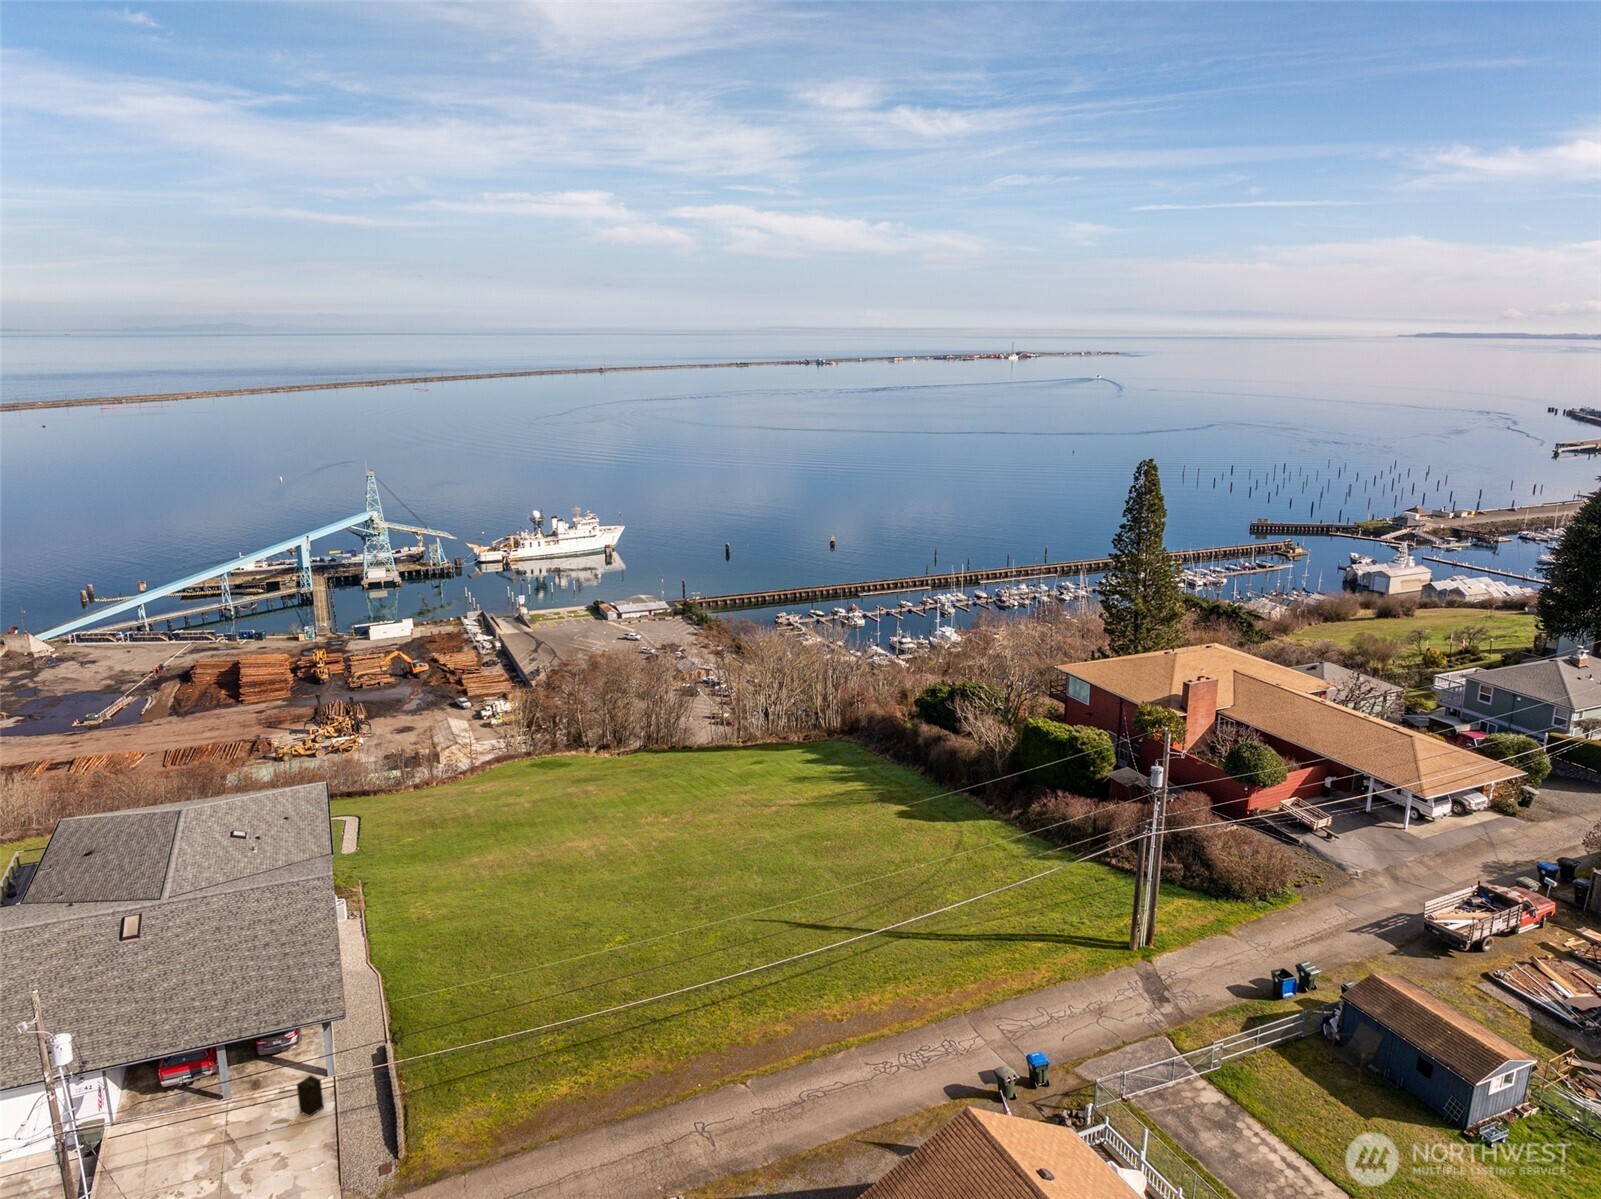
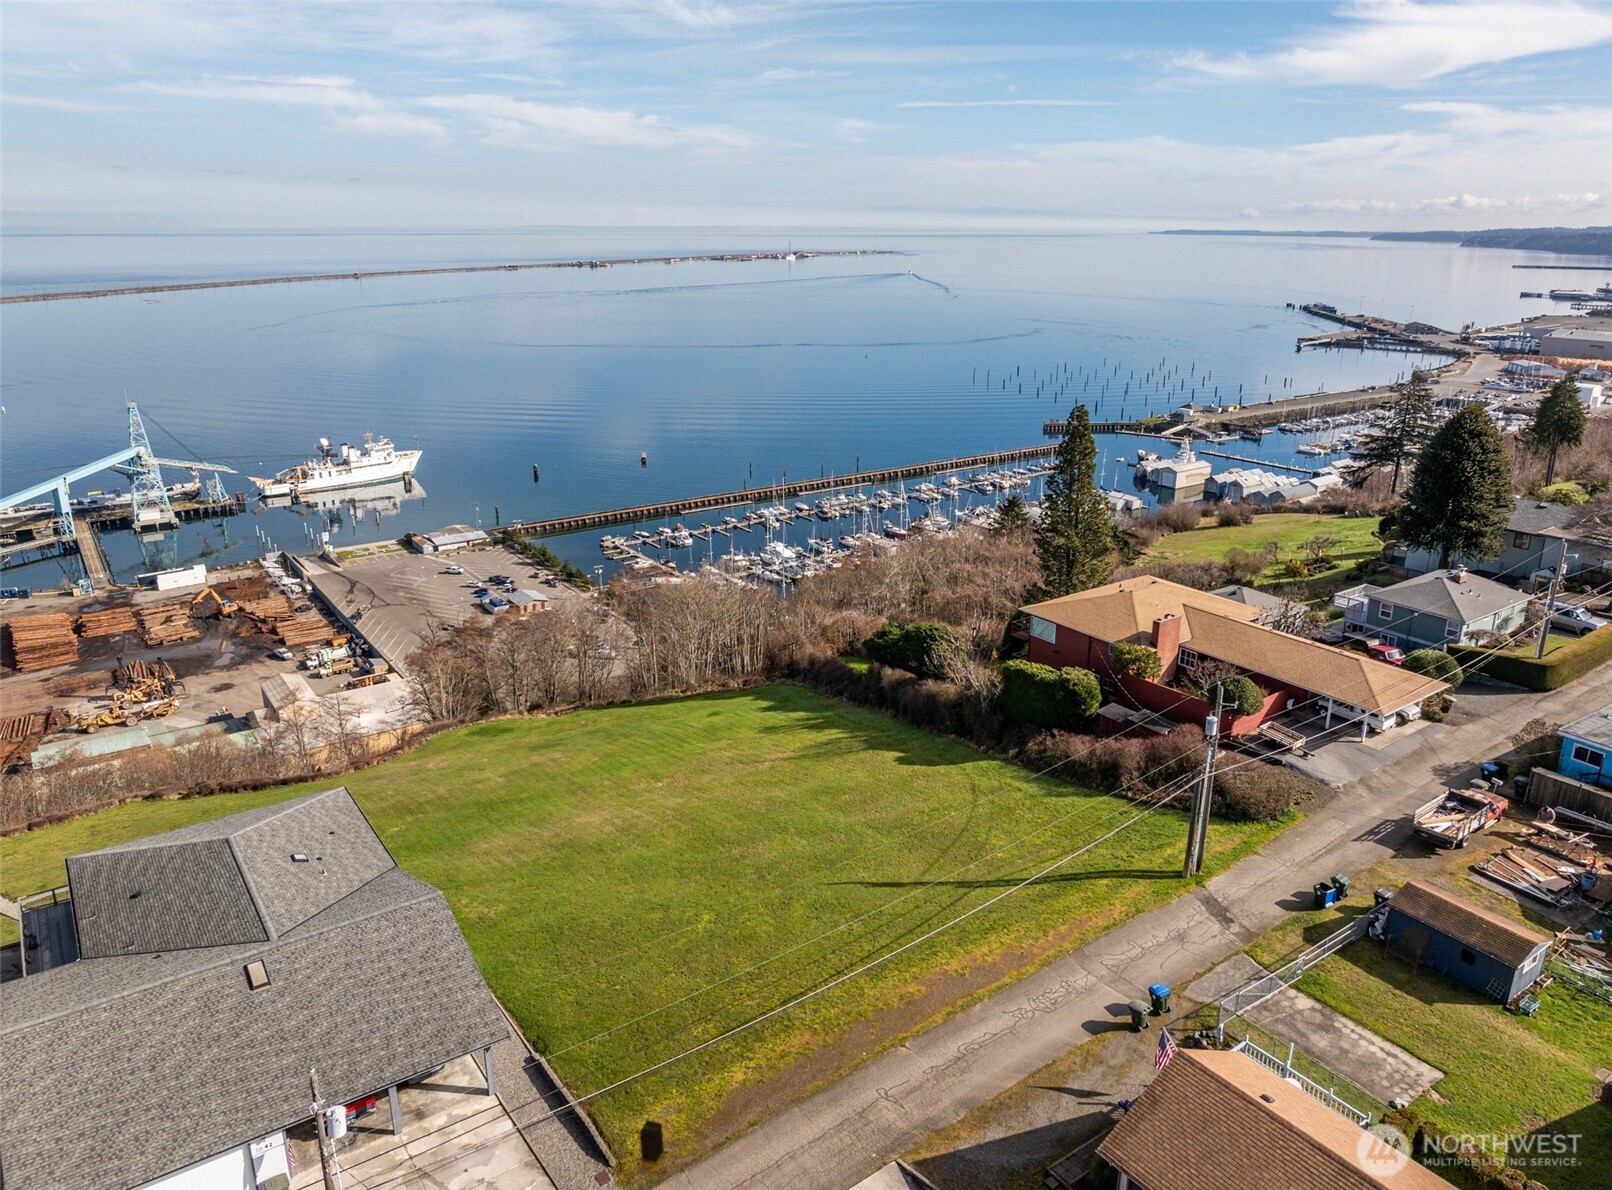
cardboard box: present [297,1075,324,1117] -> present [640,1120,664,1163]

